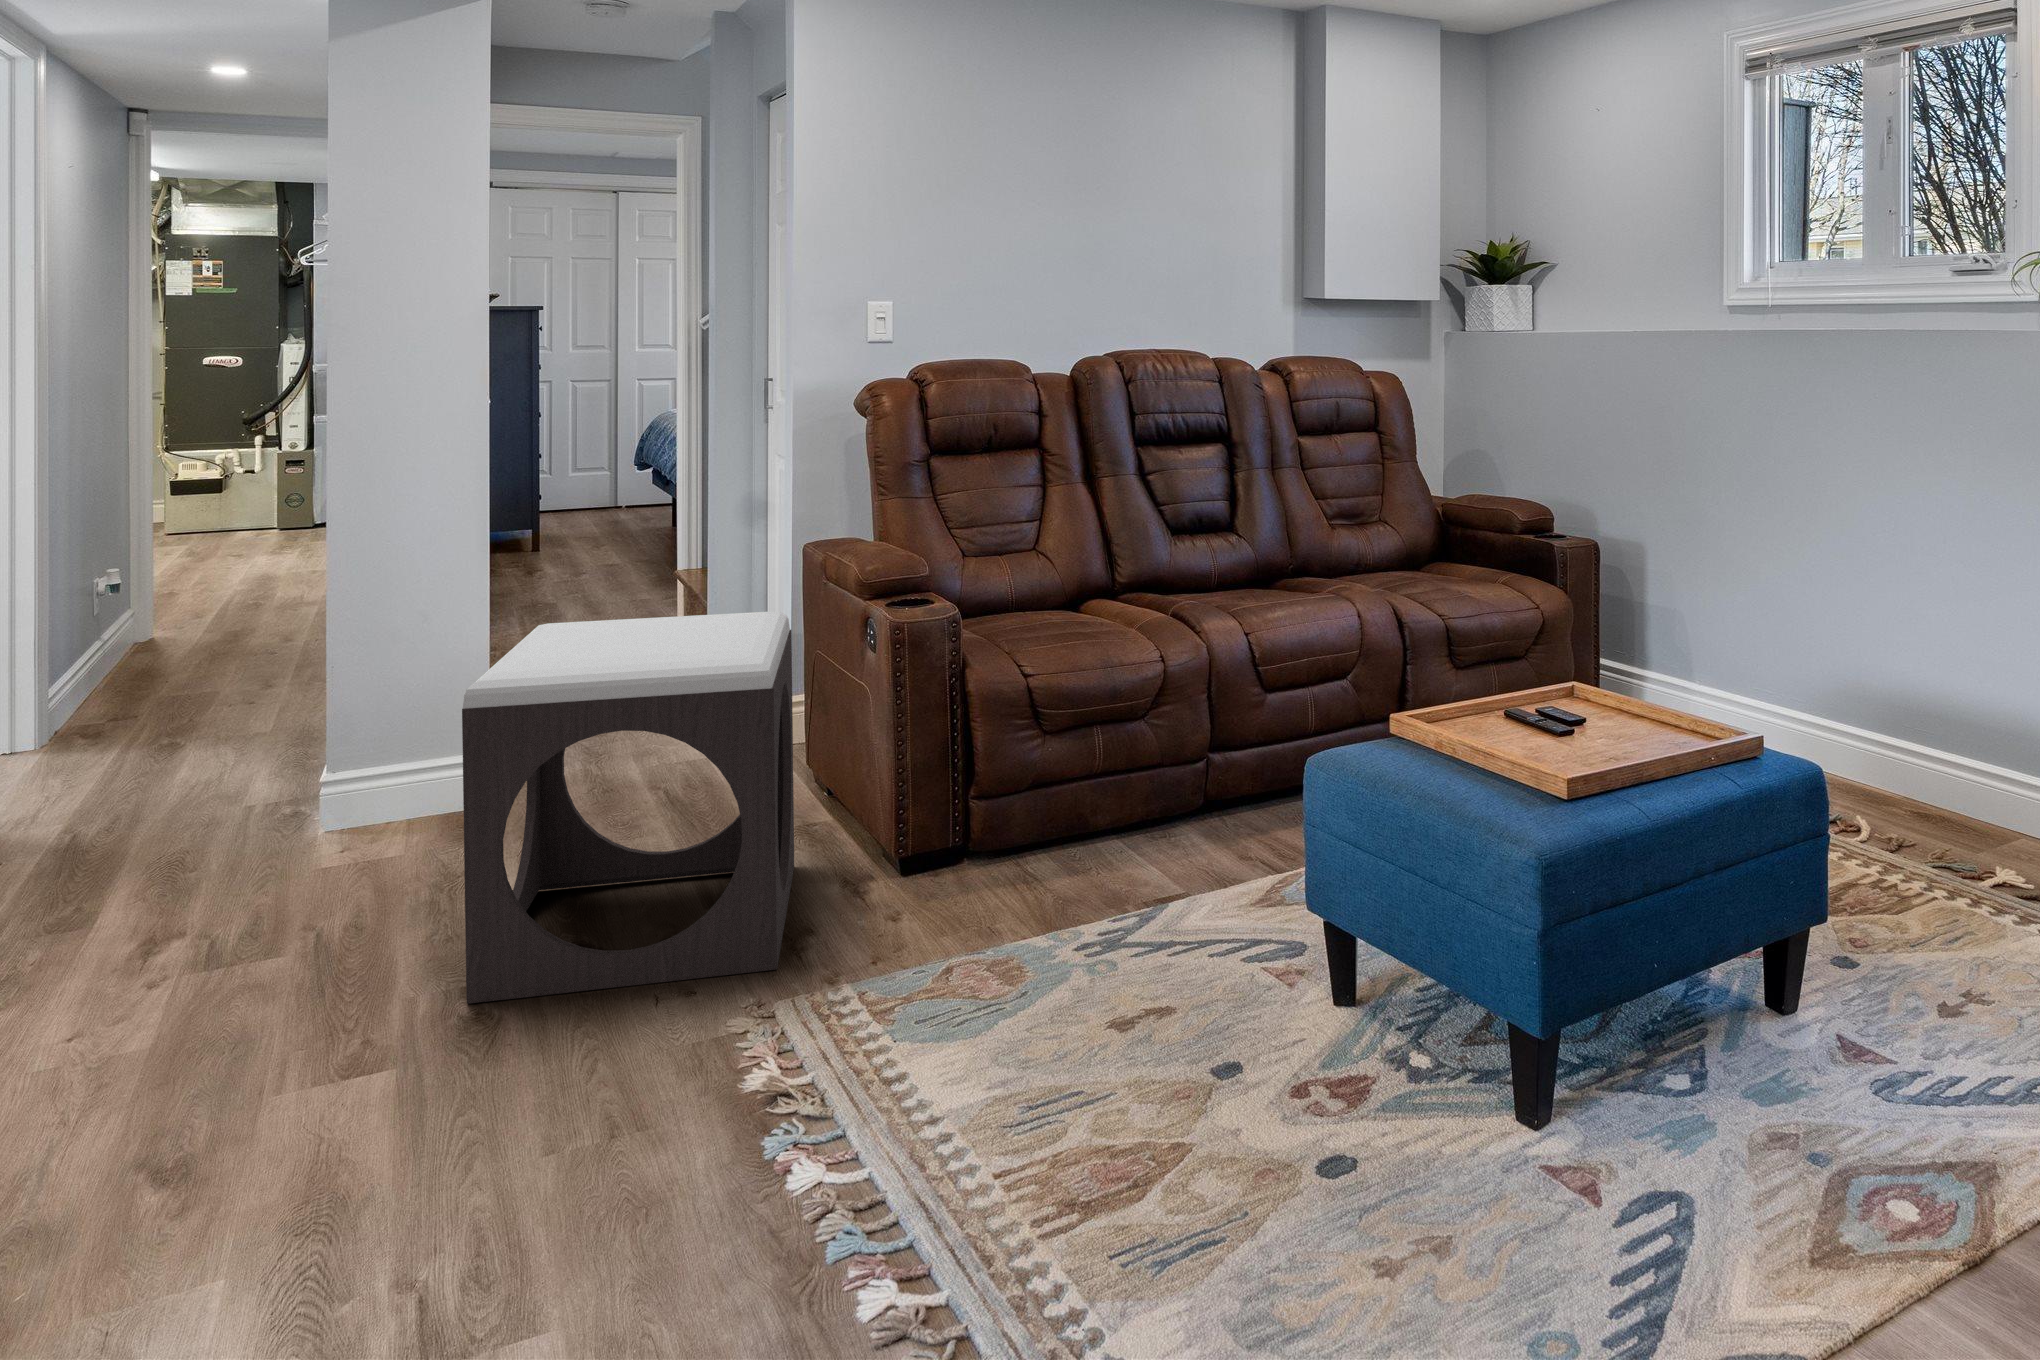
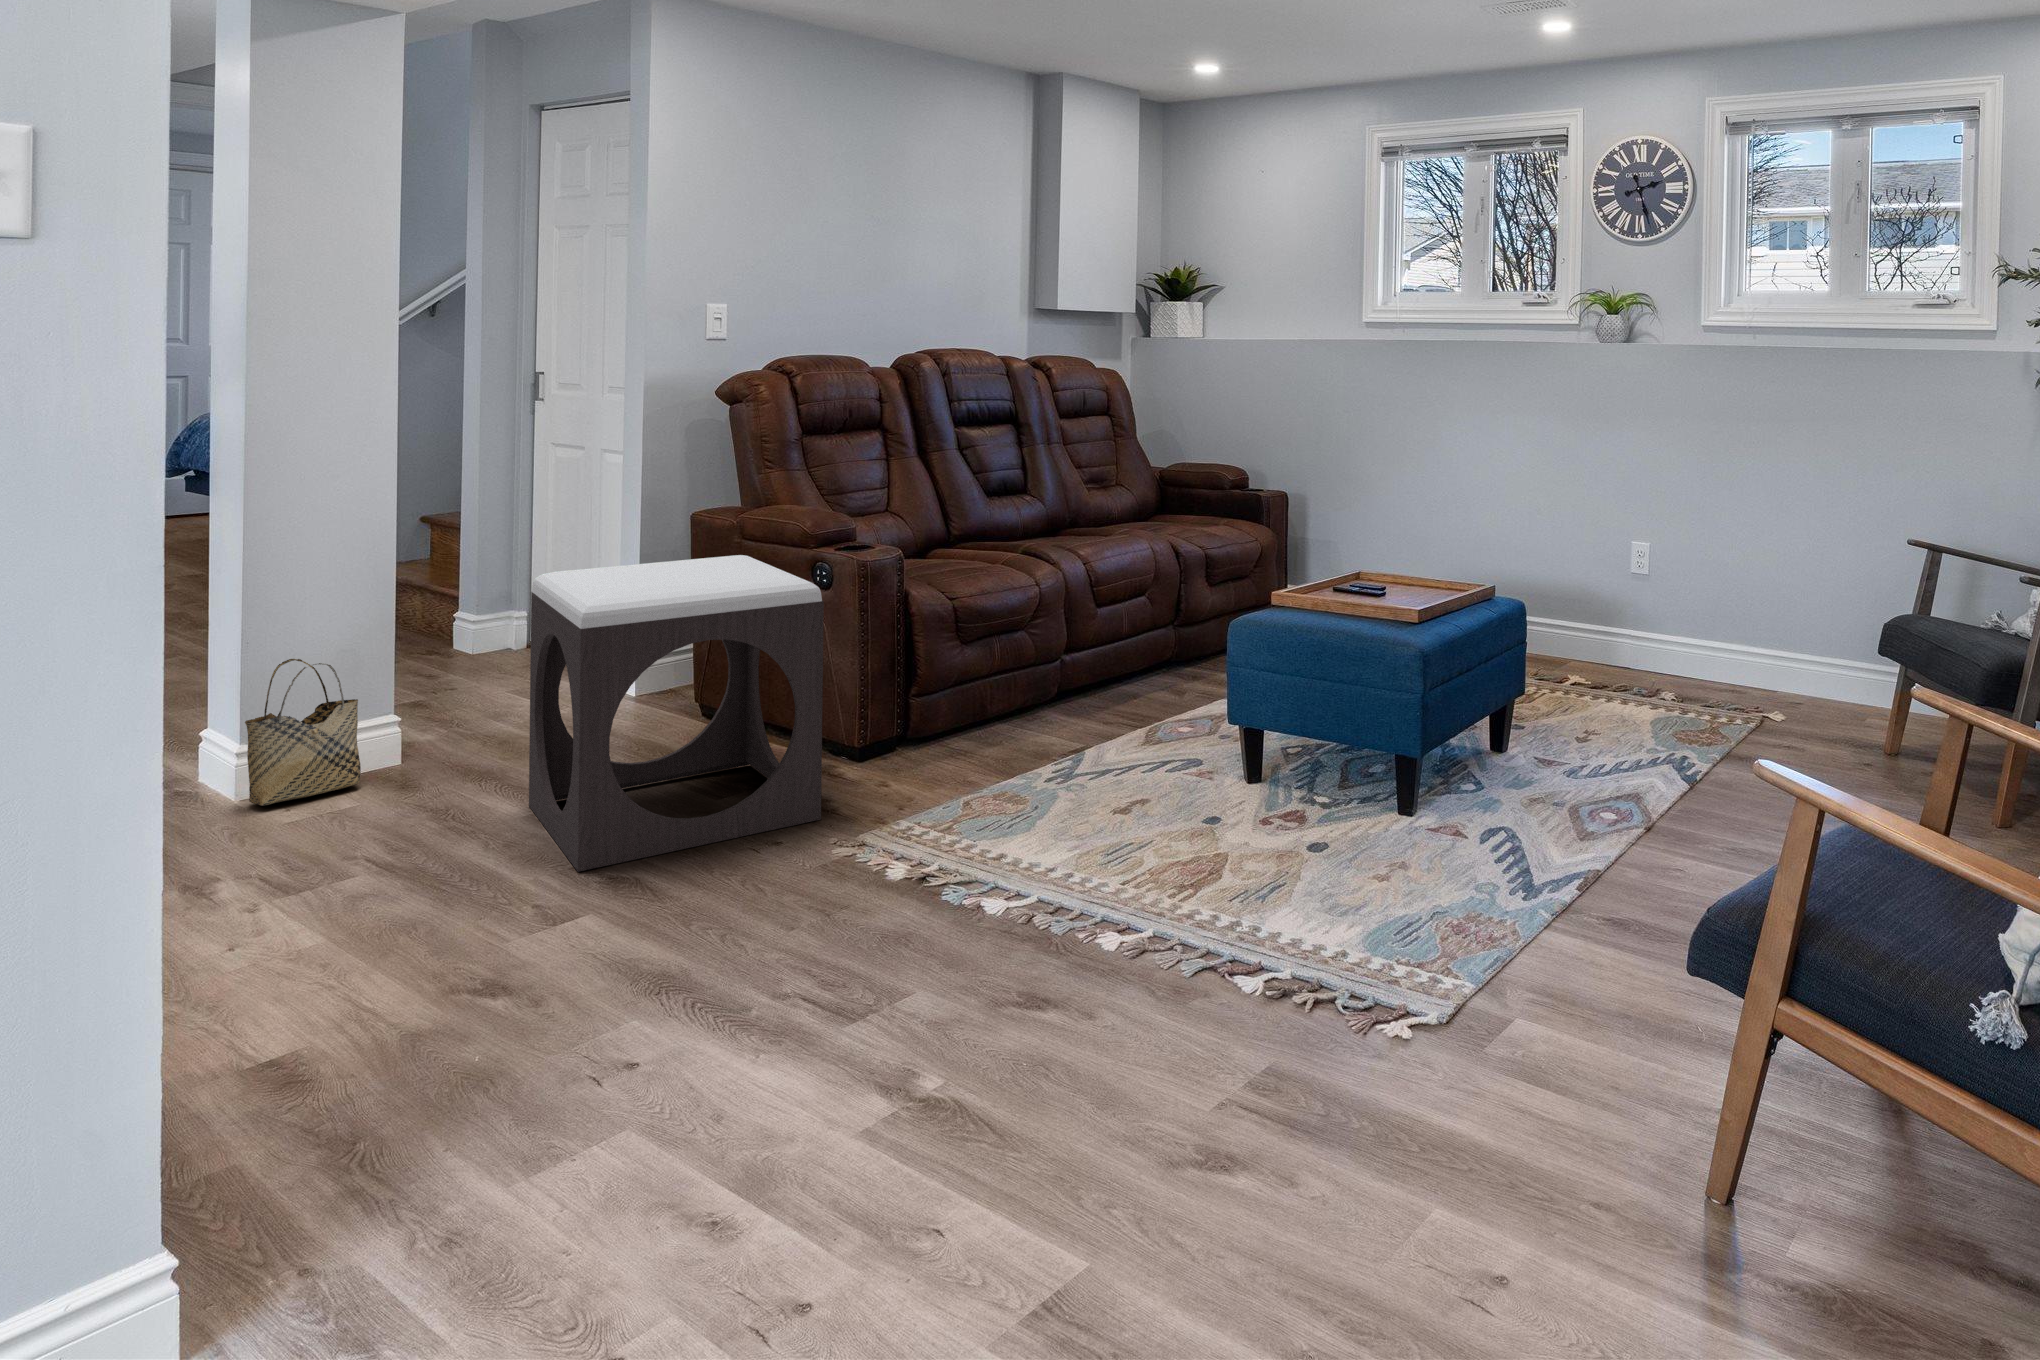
woven basket: none [315,693,439,851] -> present [245,659,361,806]

